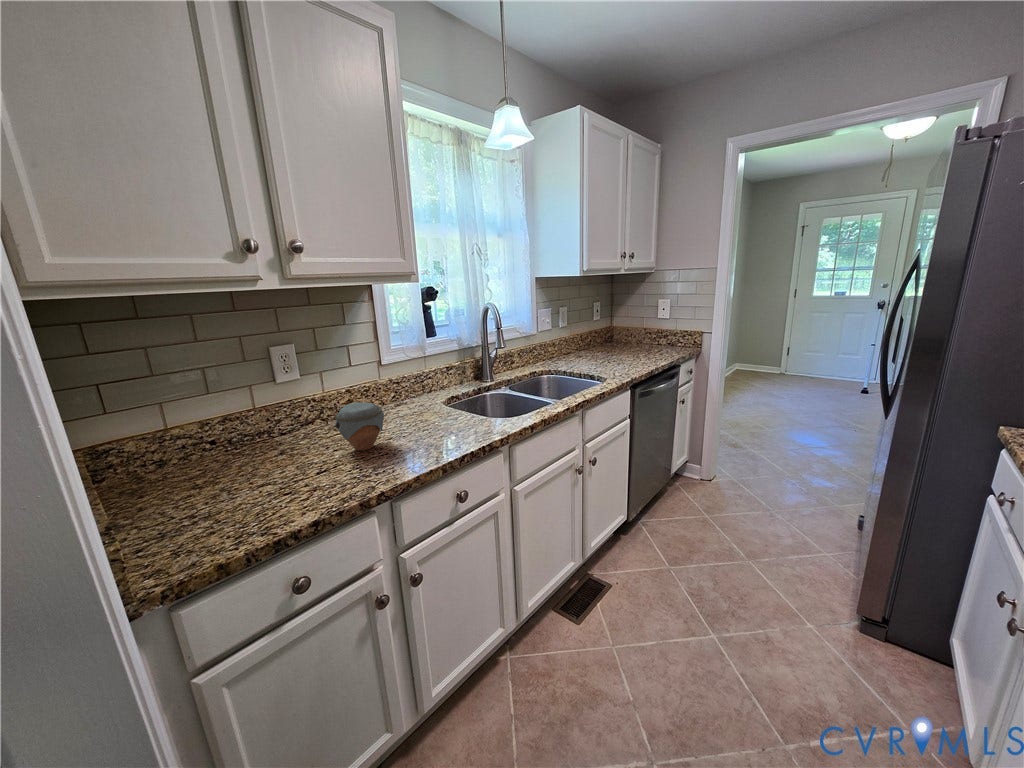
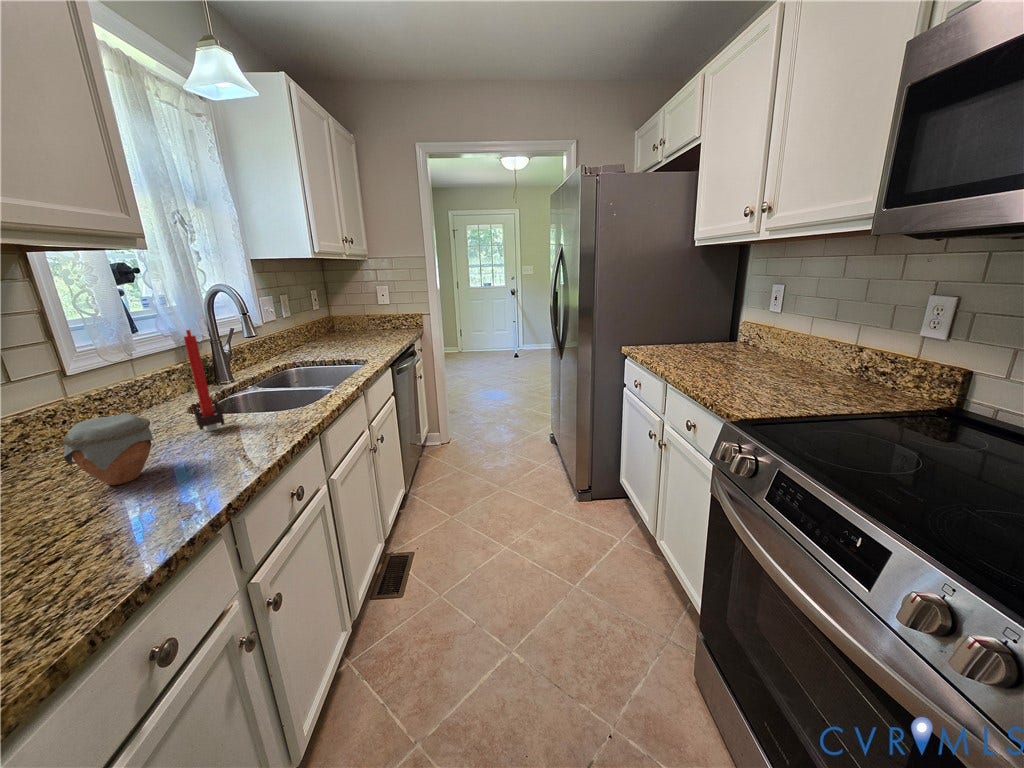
candle: none [426,344,446,423] -> present [184,330,225,431]

